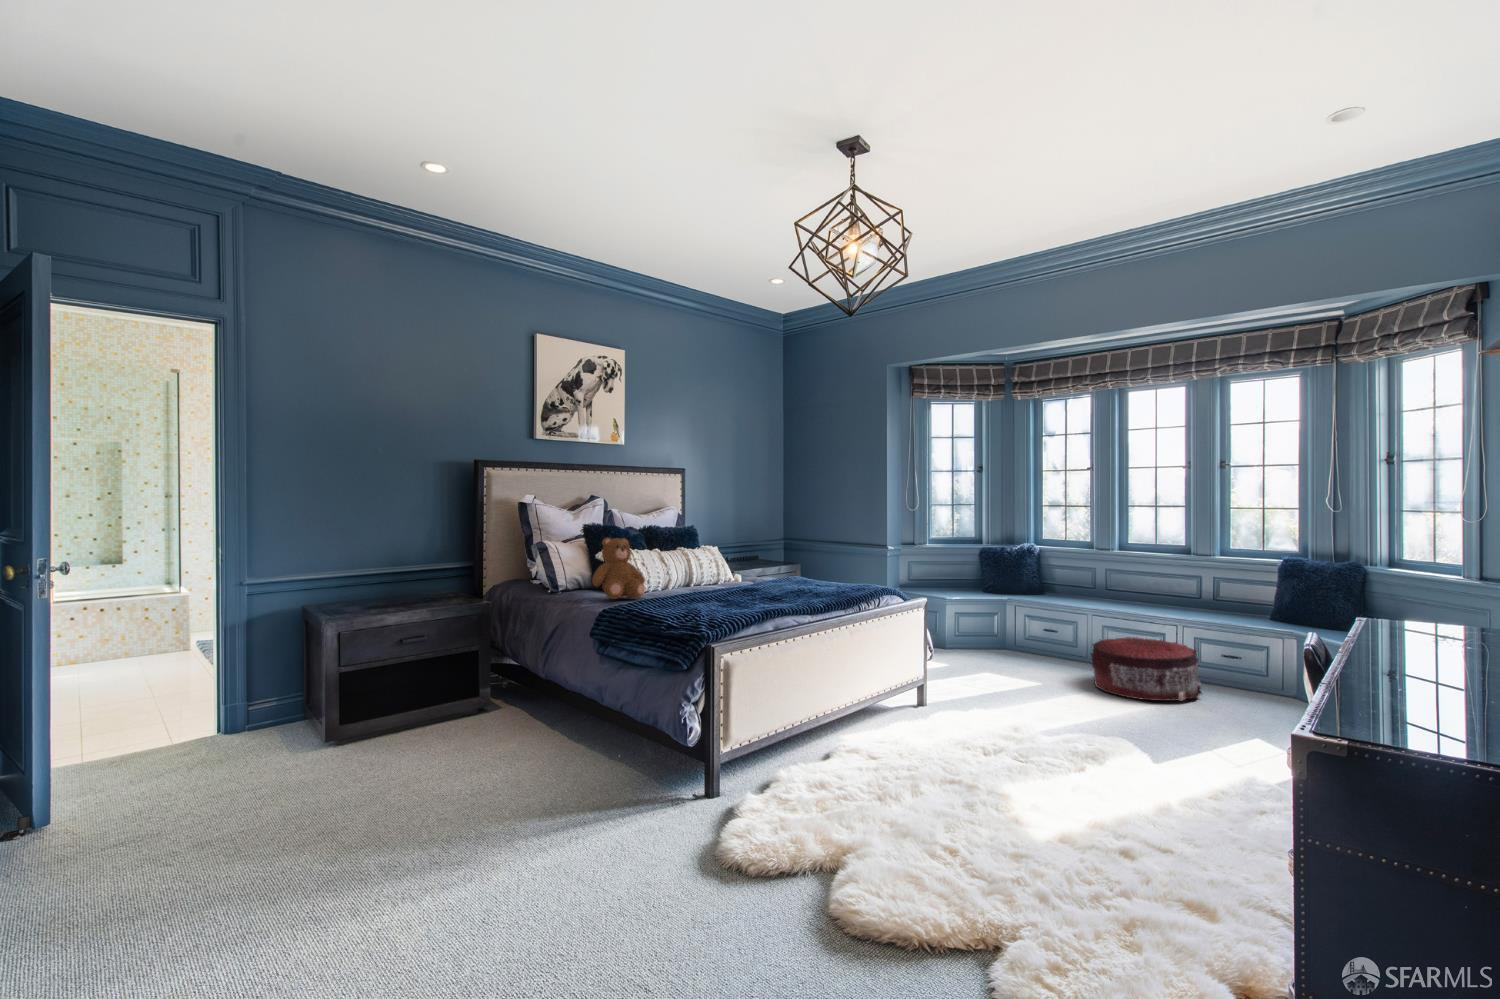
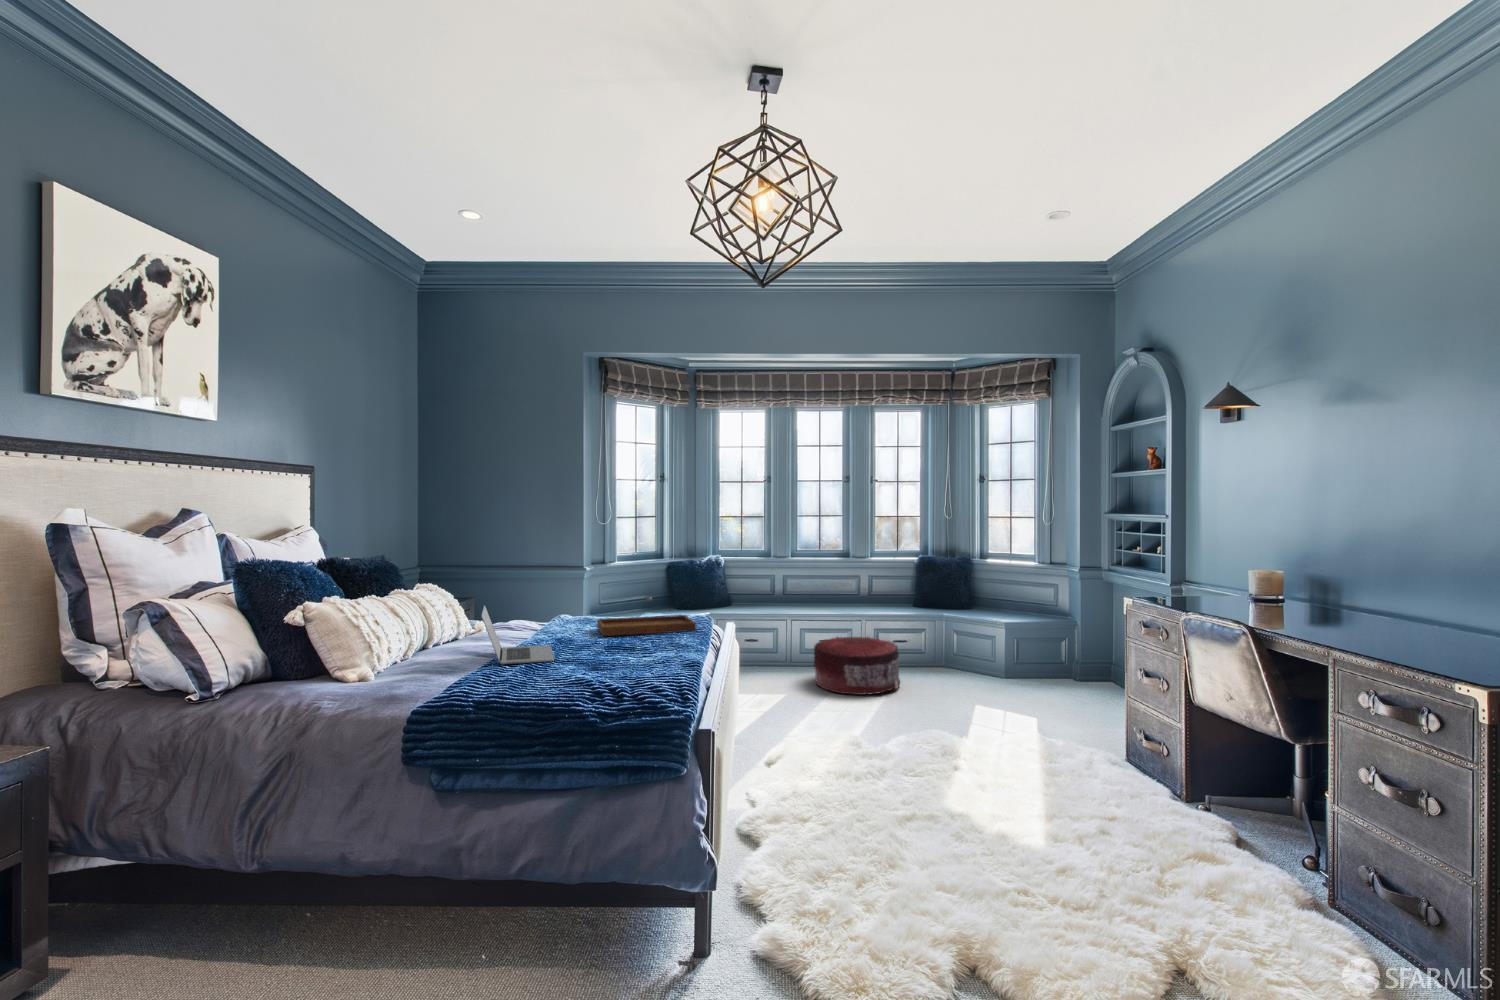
teddy bear: present [592,538,645,599] -> none [342,583,442,694]
laptop: none [682,559,743,598] -> present [481,605,554,665]
tray: none [787,565,867,595] -> present [597,597,696,636]

